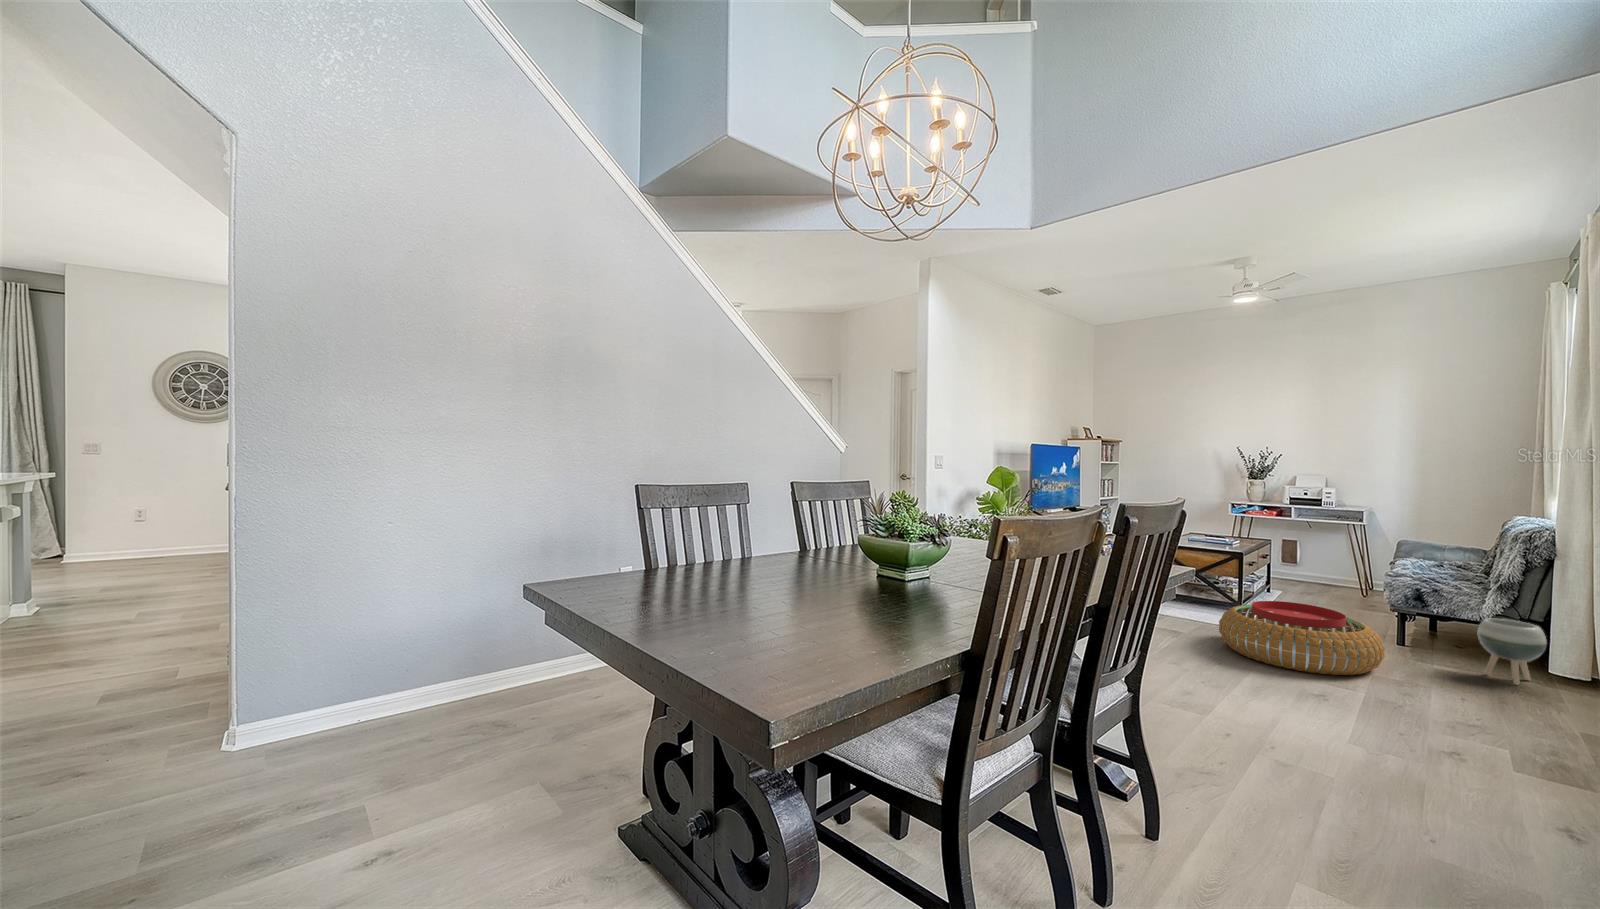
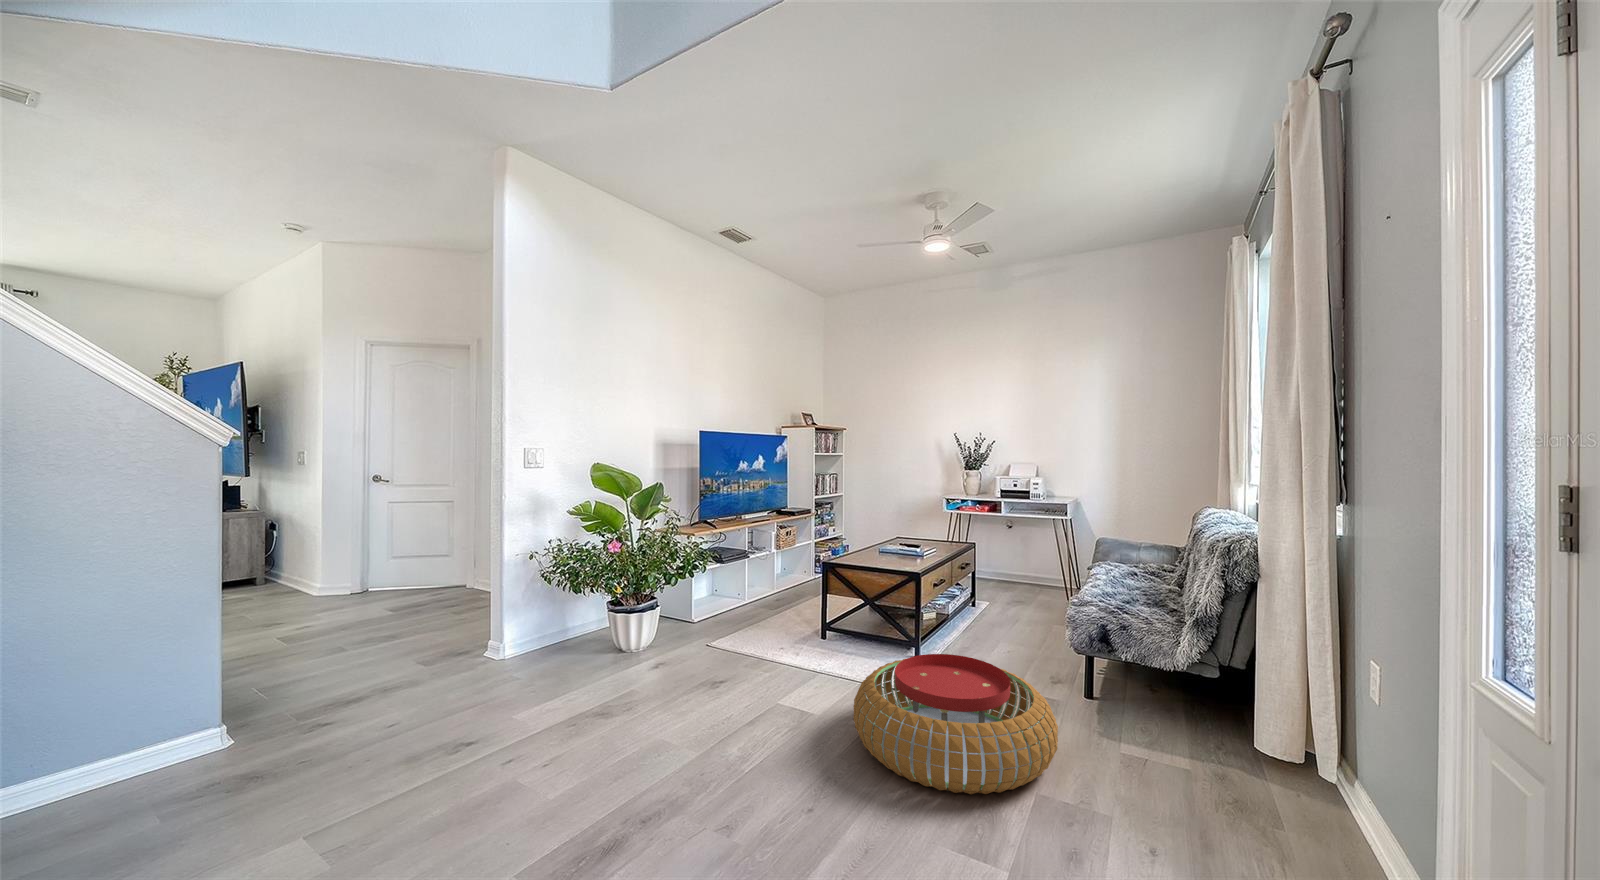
planter: present [1478,618,1547,685] -> none [1172,671,1254,778]

